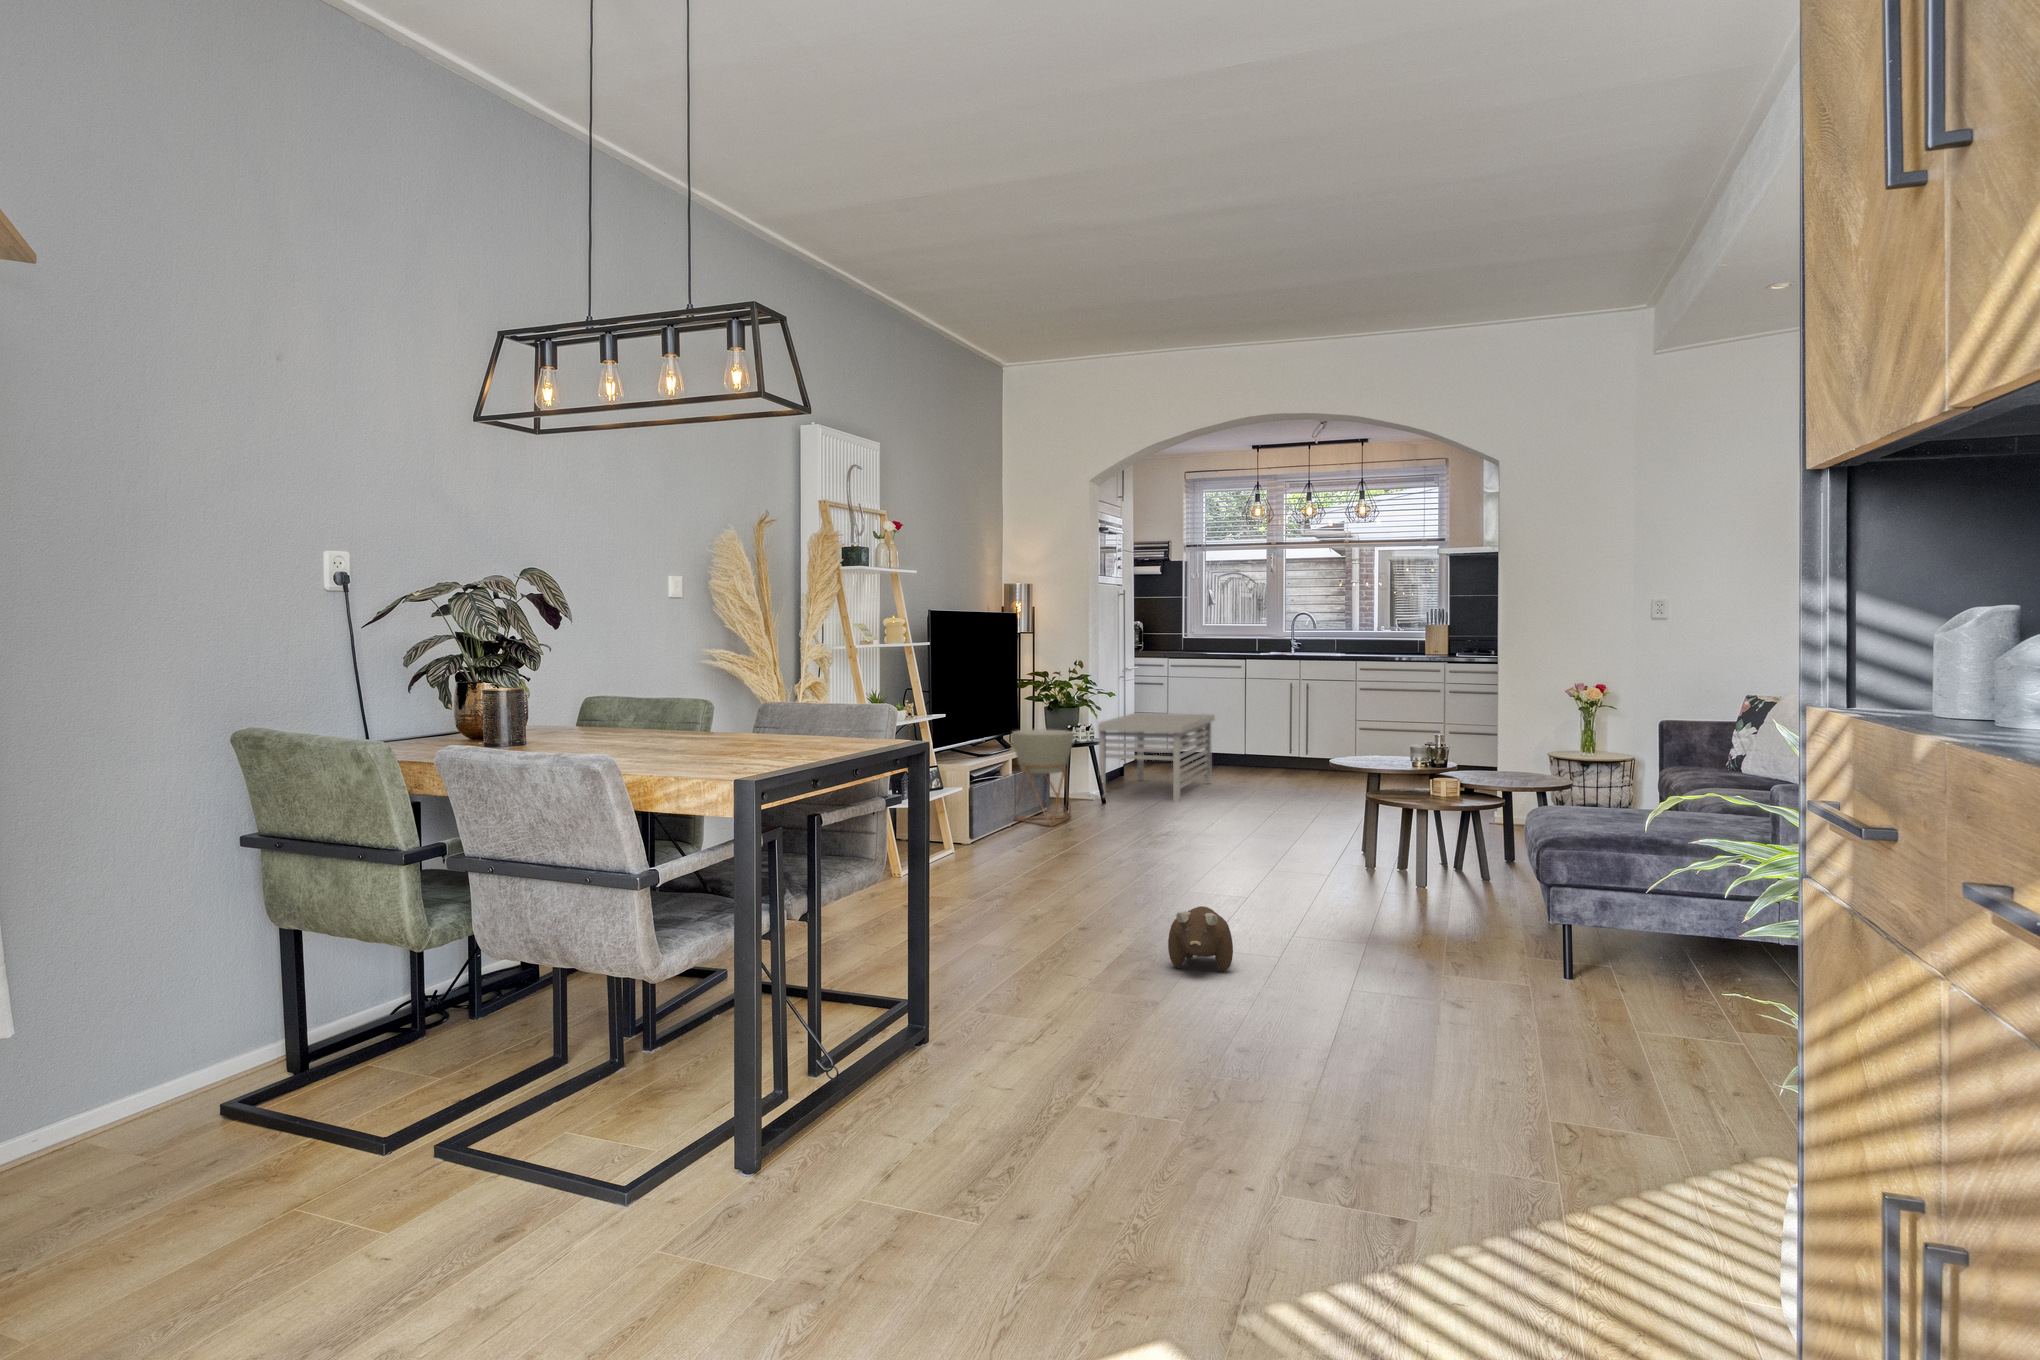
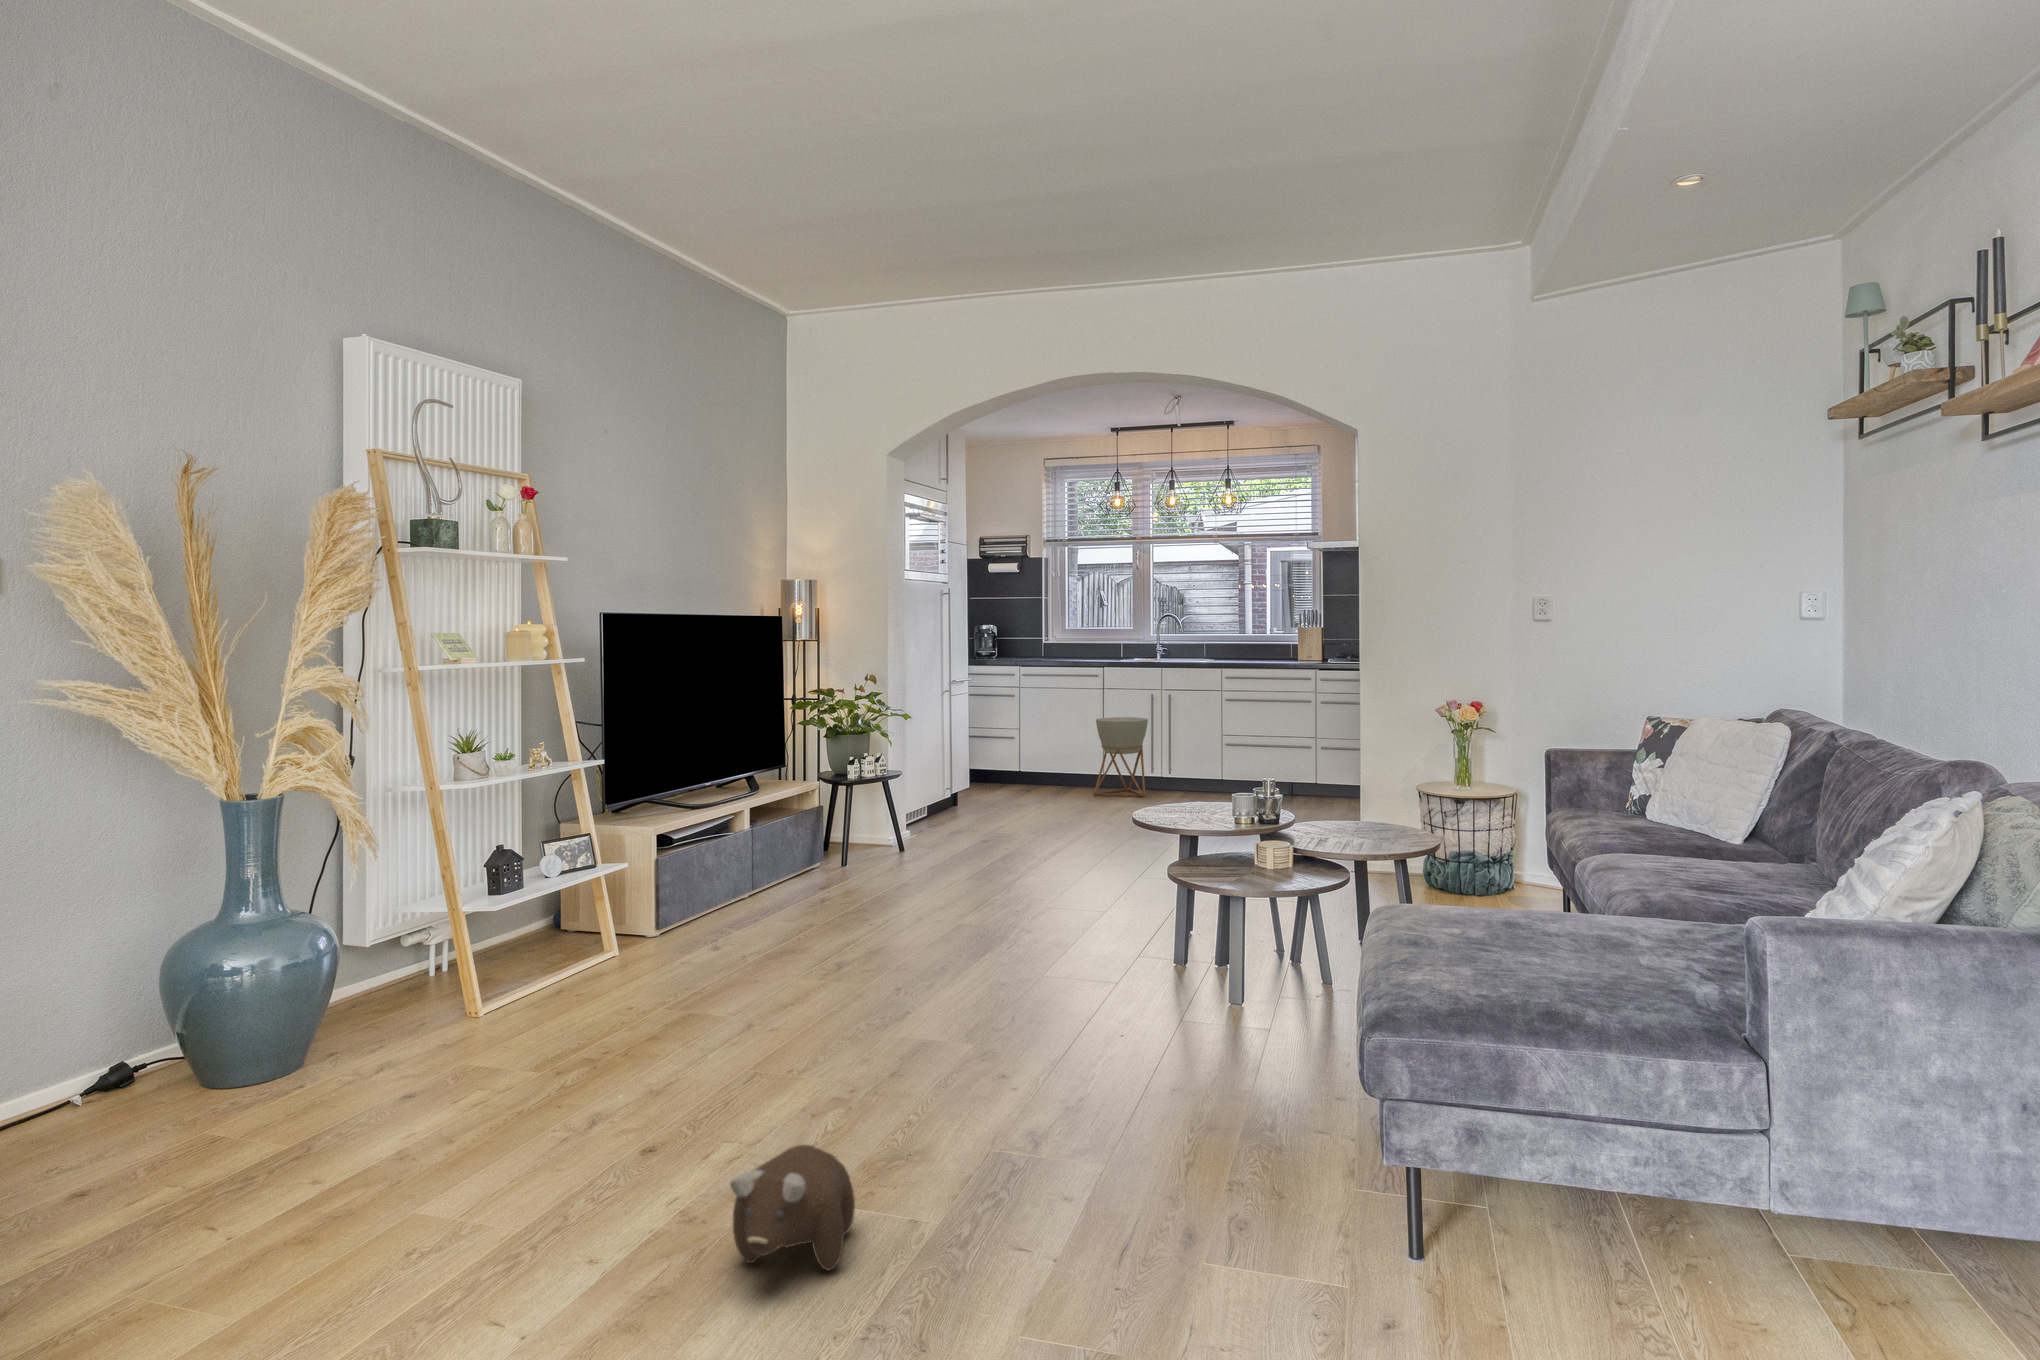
storage bench: present [1098,713,1215,802] -> none [894,732,1055,845]
planter: present [1012,730,1074,827] -> present [1094,717,1148,797]

